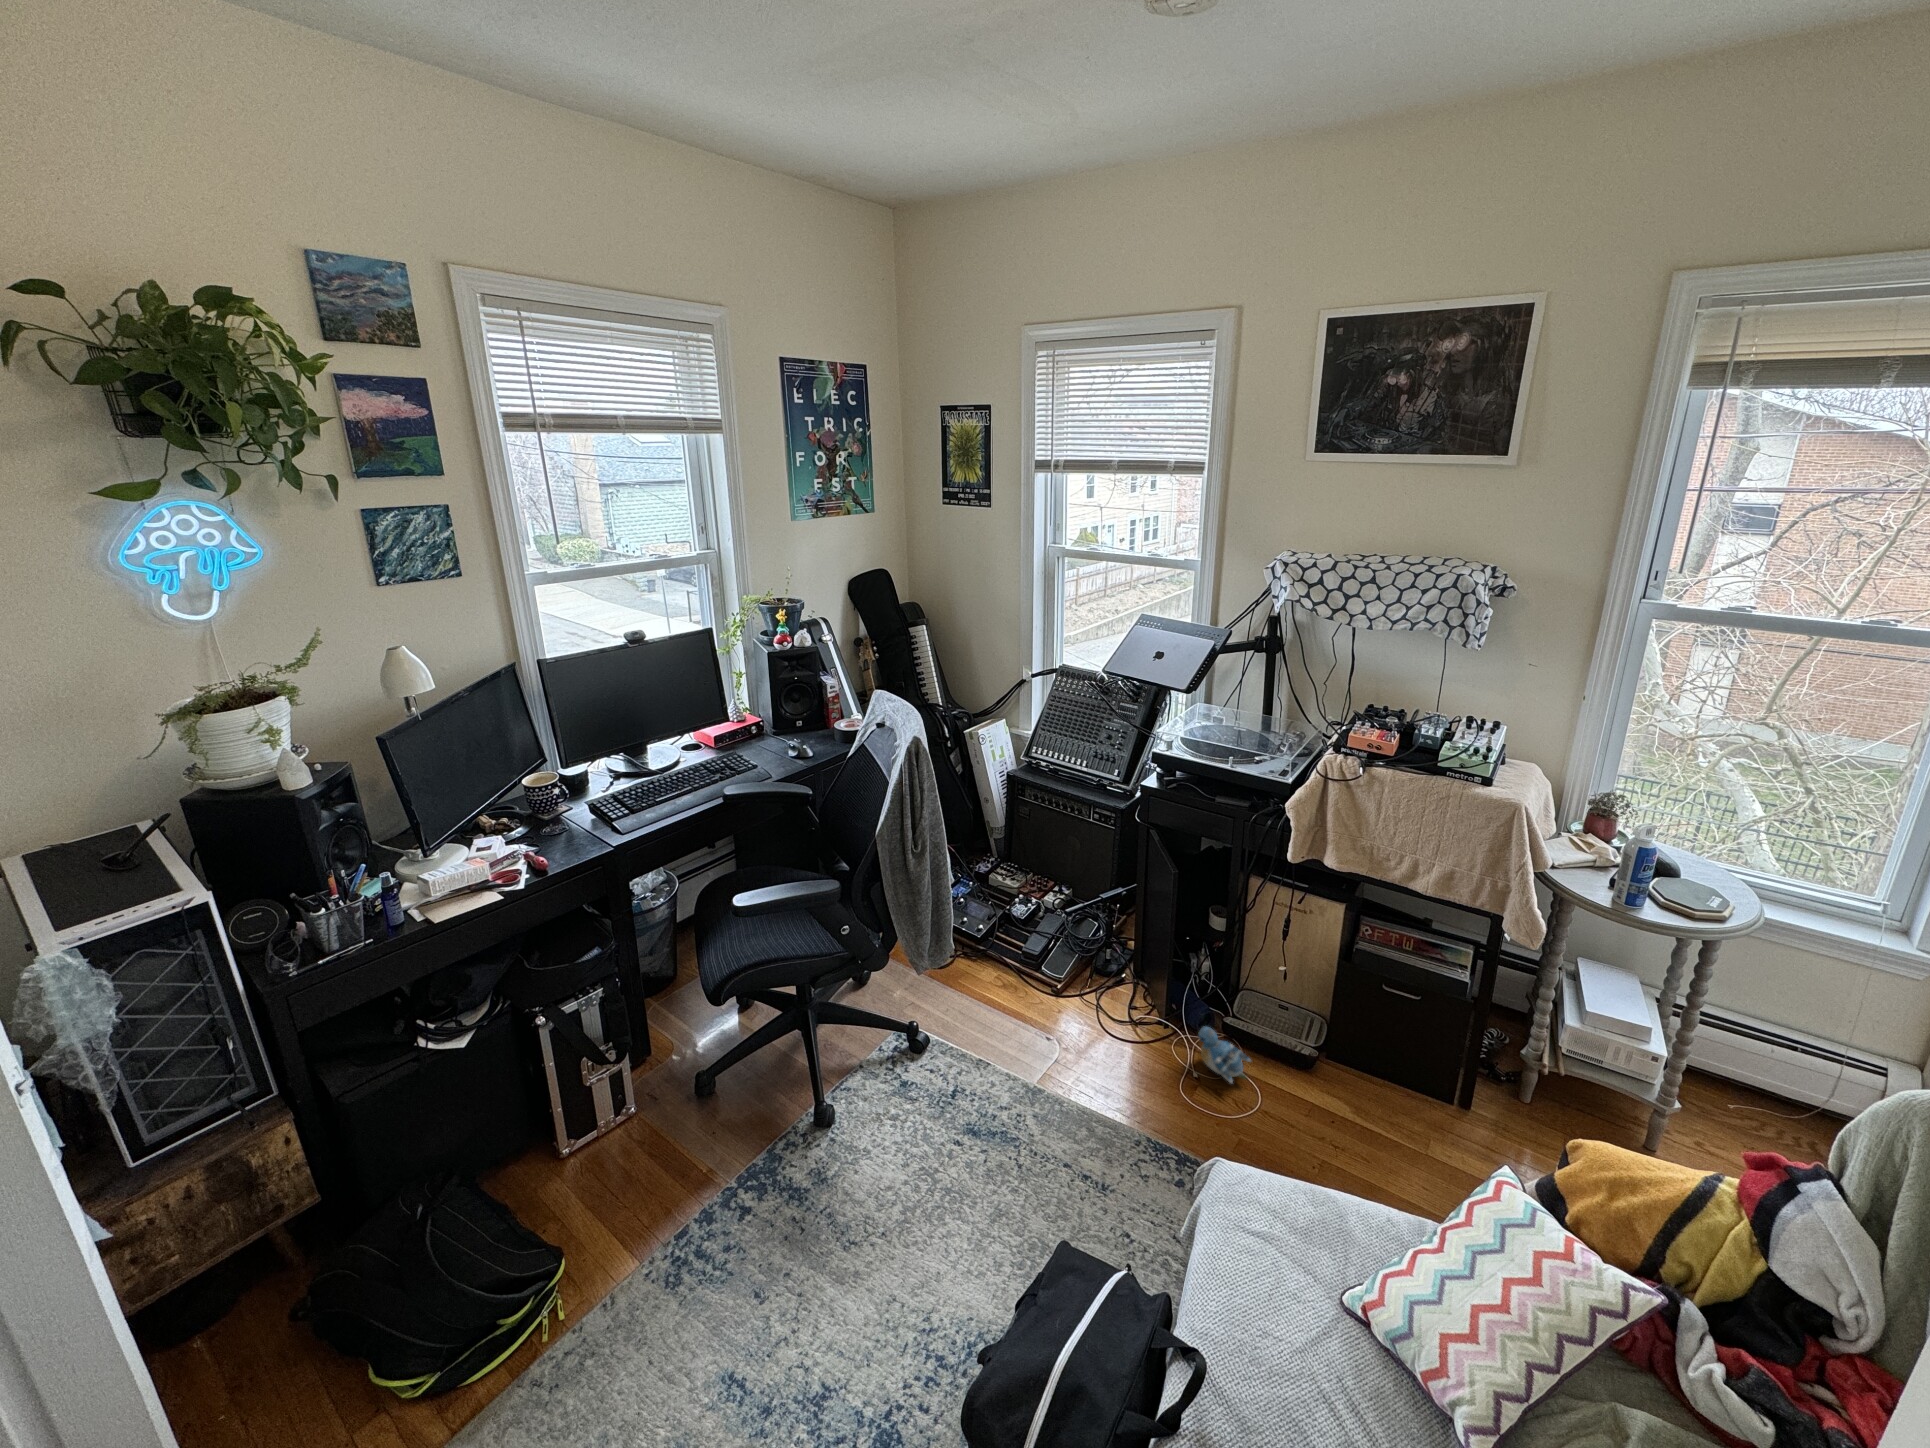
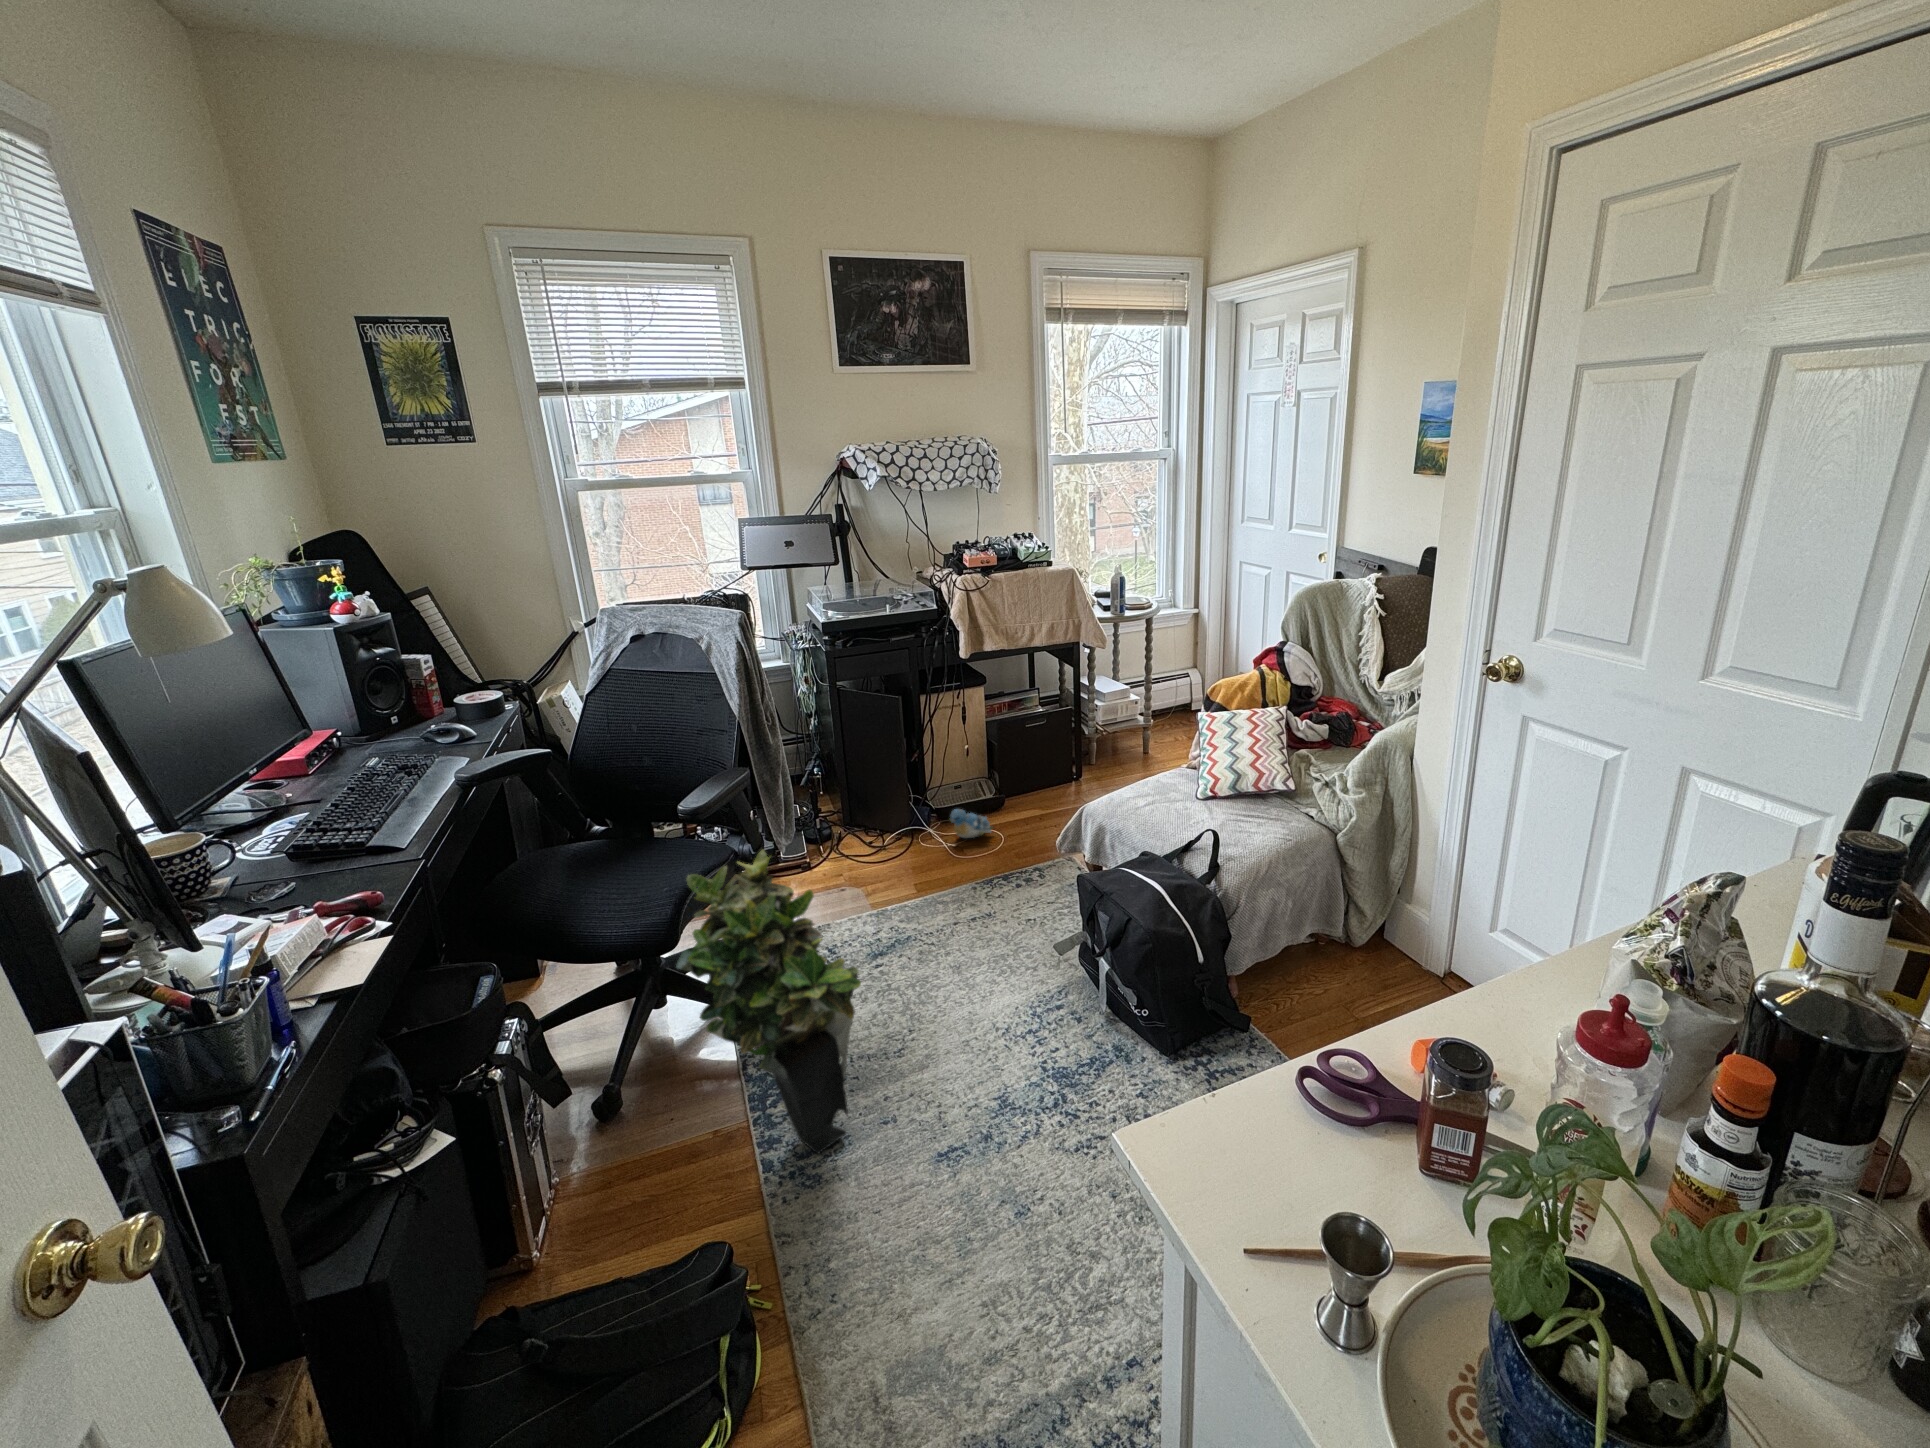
potted plant: none [638,966,804,1271] -> present [676,850,861,1153]

